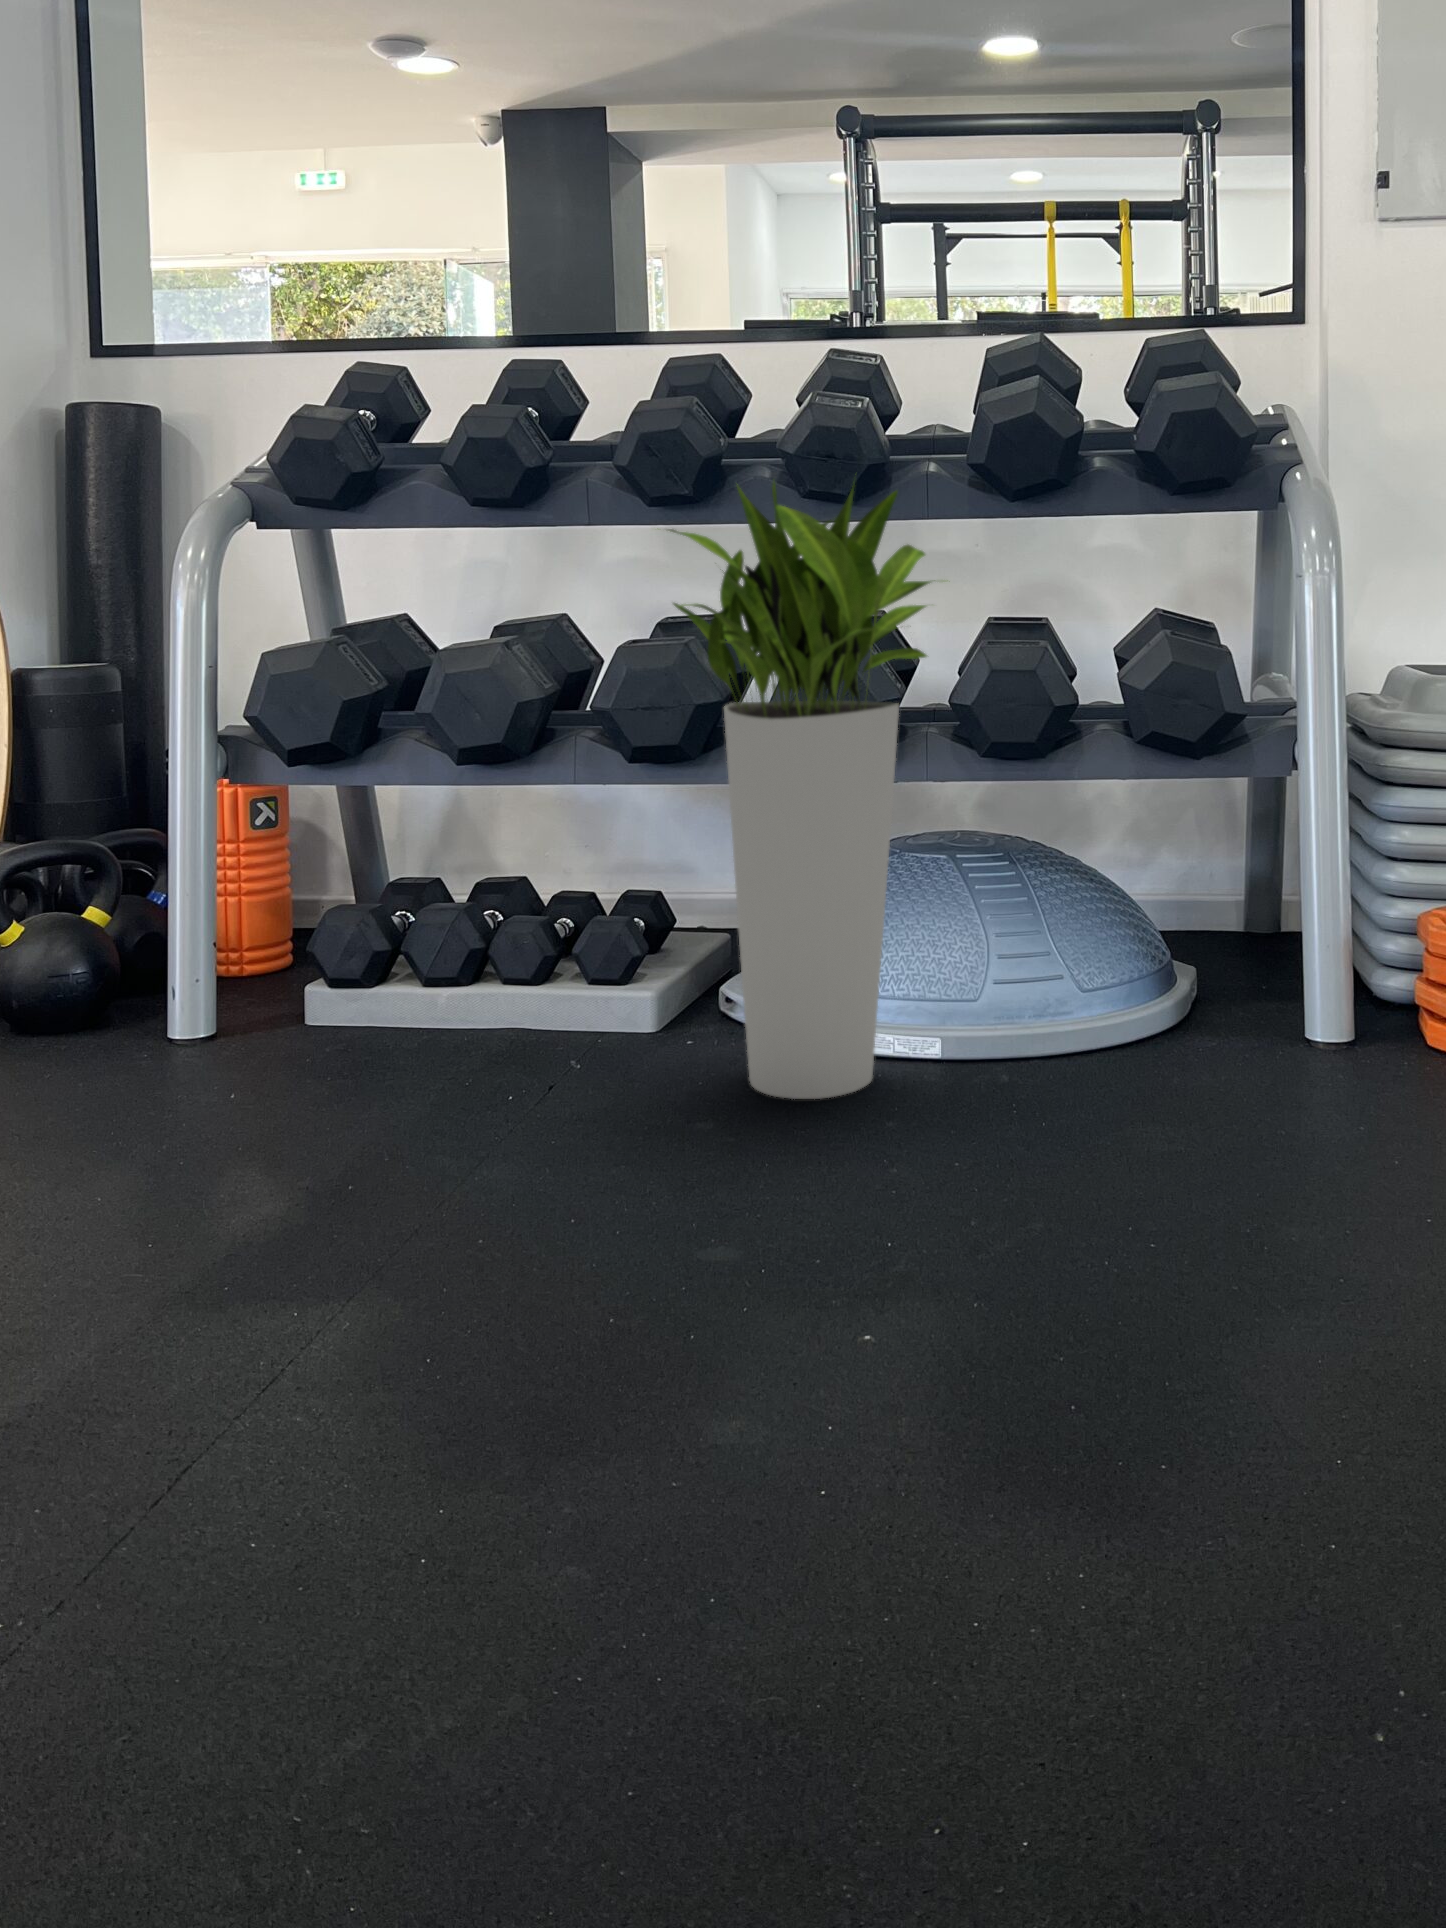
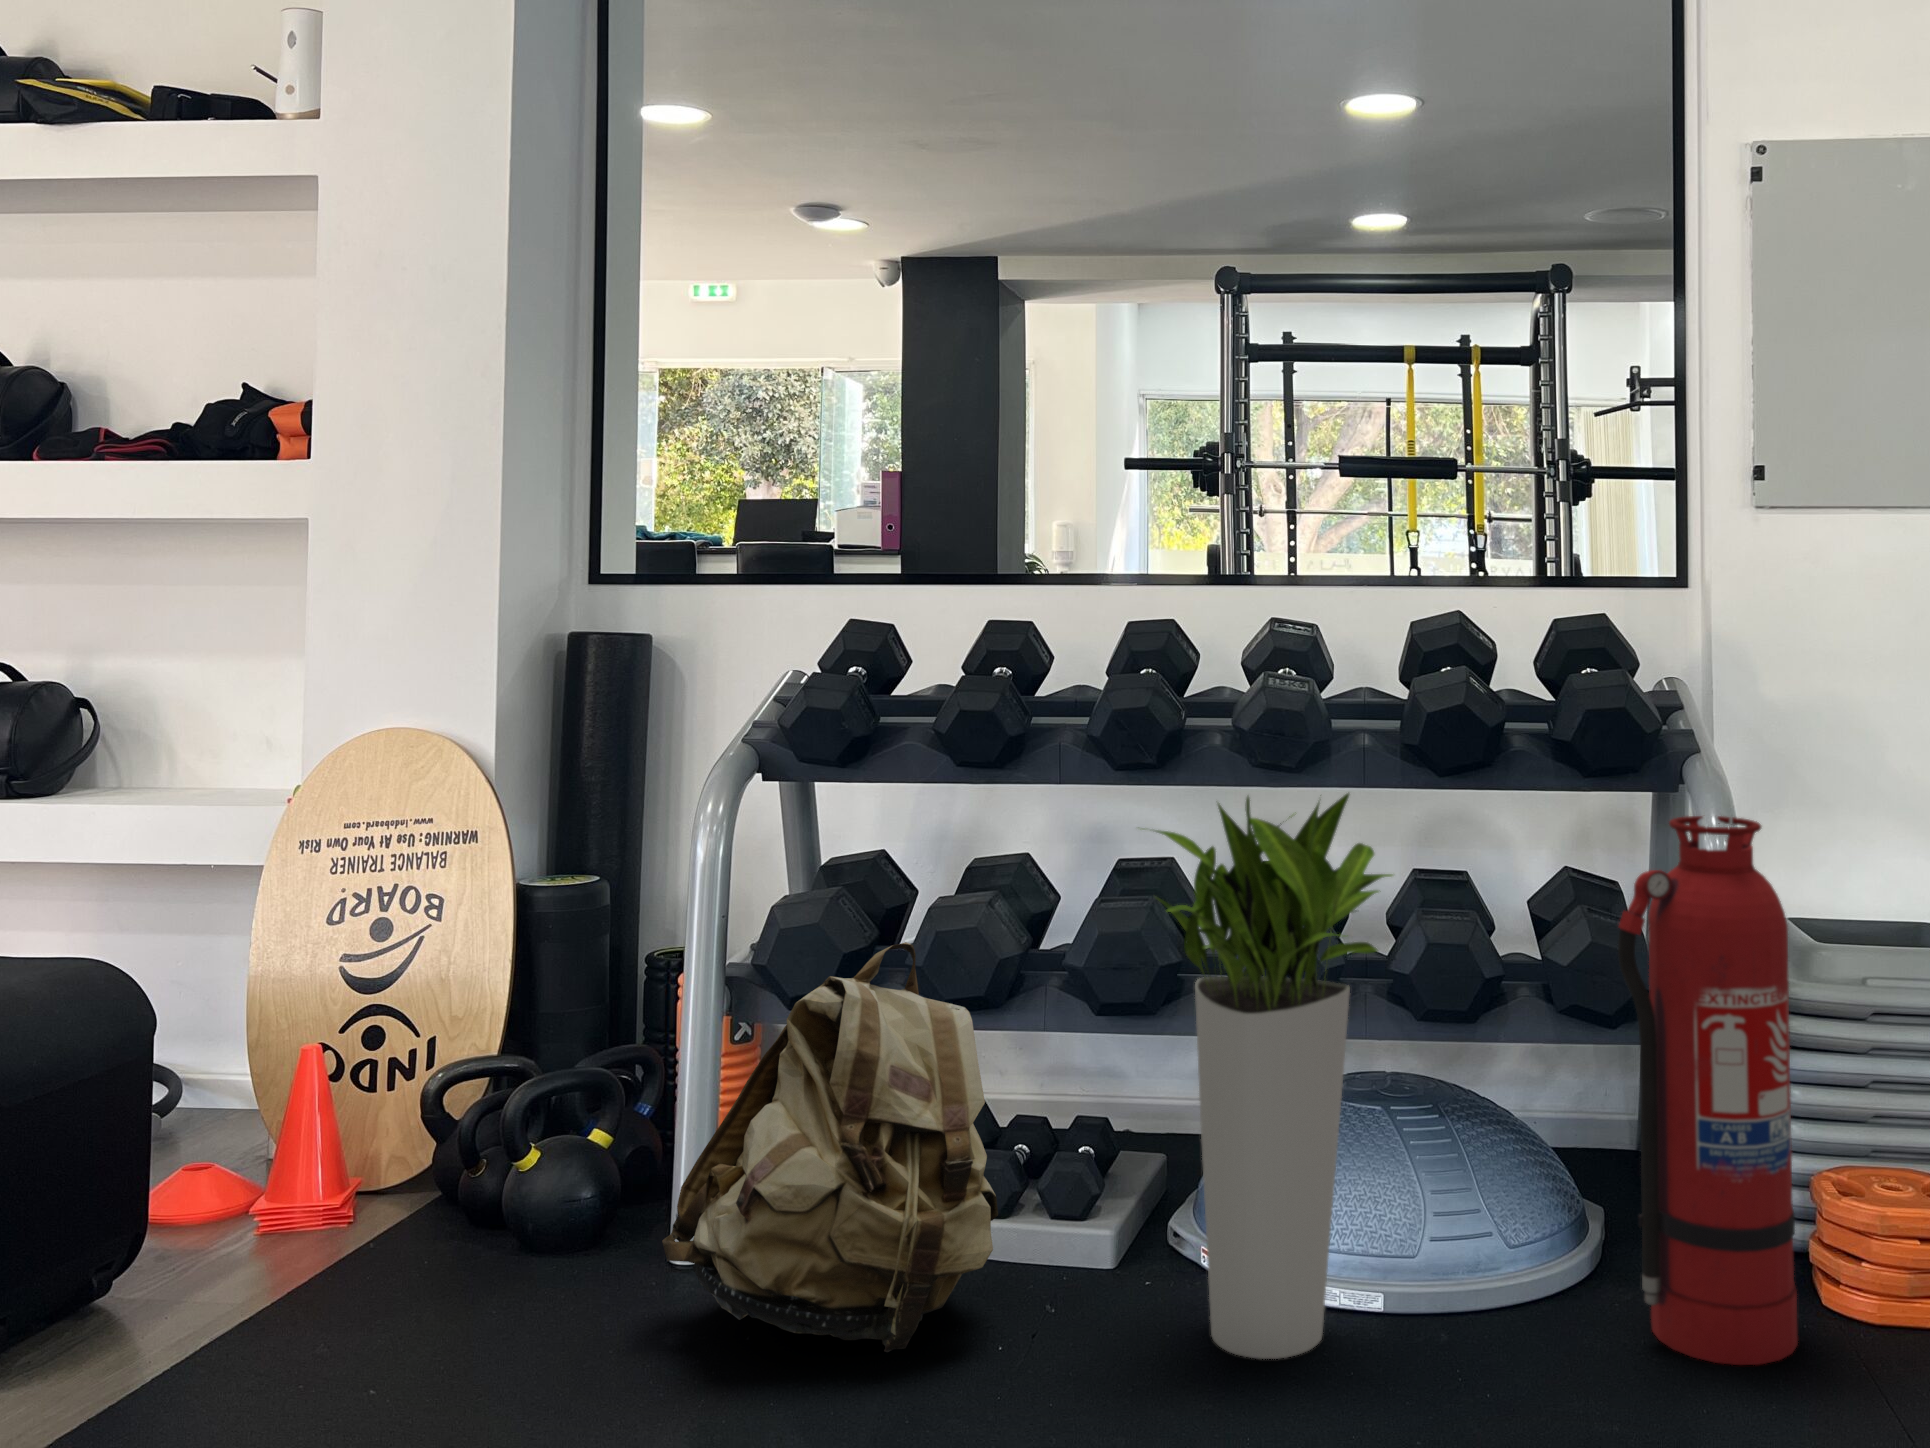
fire extinguisher: none [1201,506,1398,1095] -> present [1618,816,1798,1365]
backpack: none [135,673,513,1098] -> present [662,942,998,1352]

